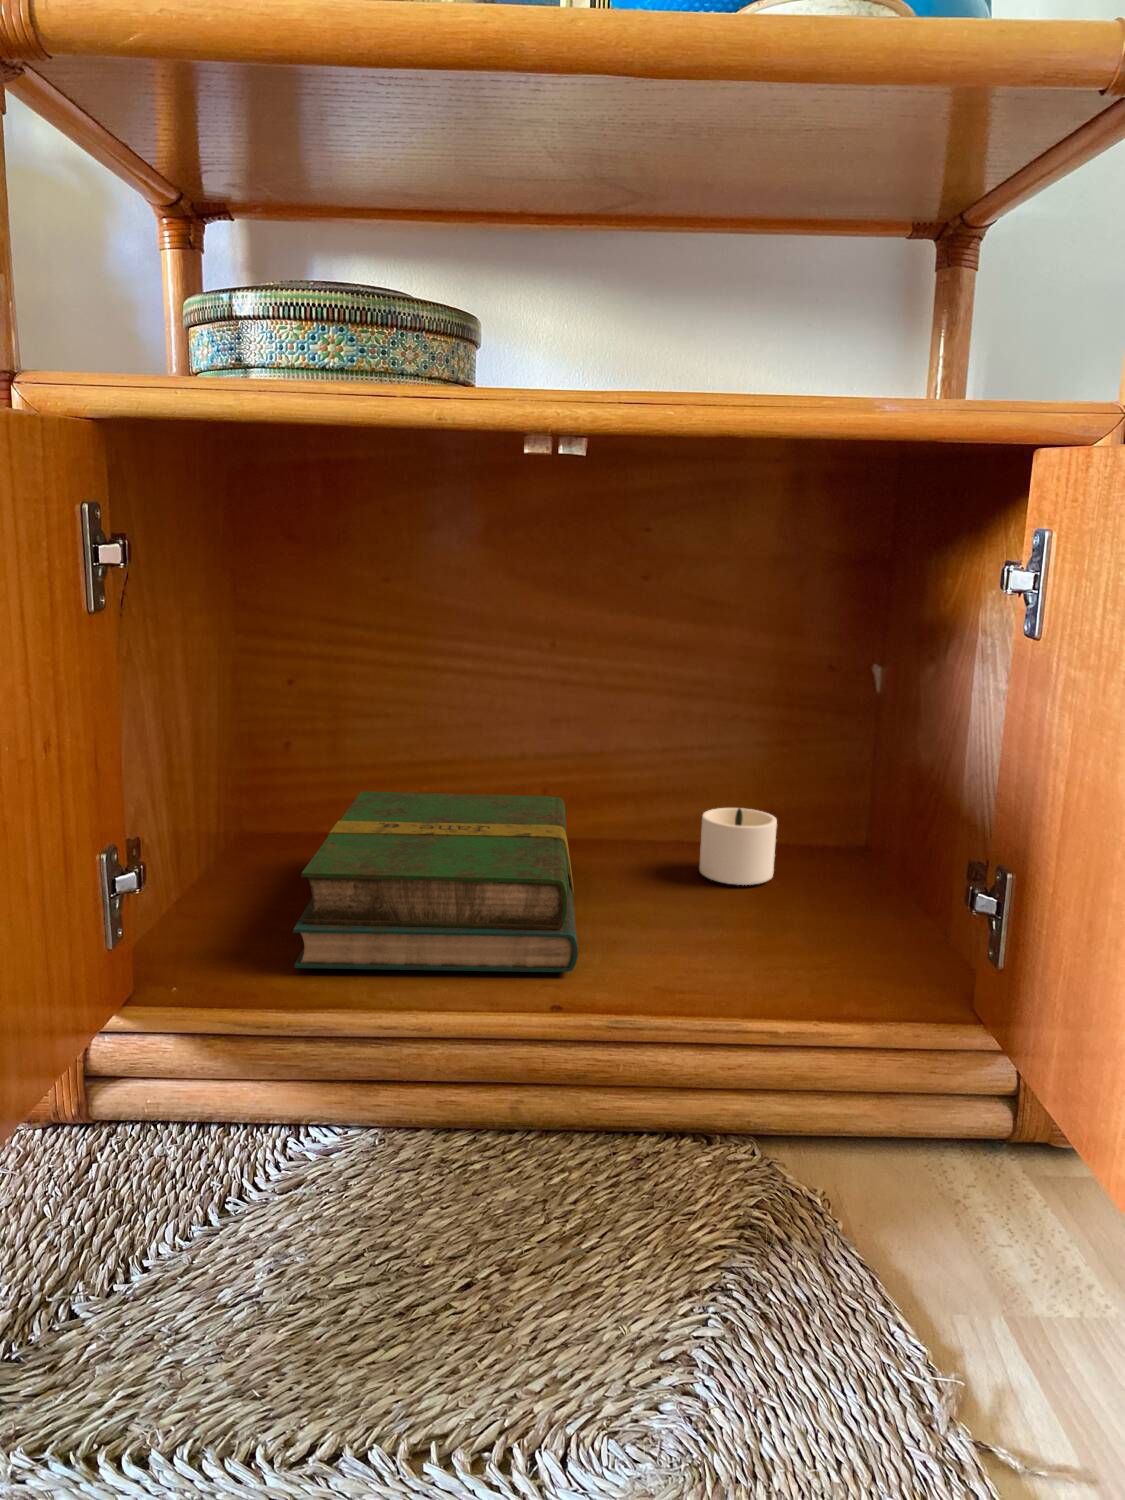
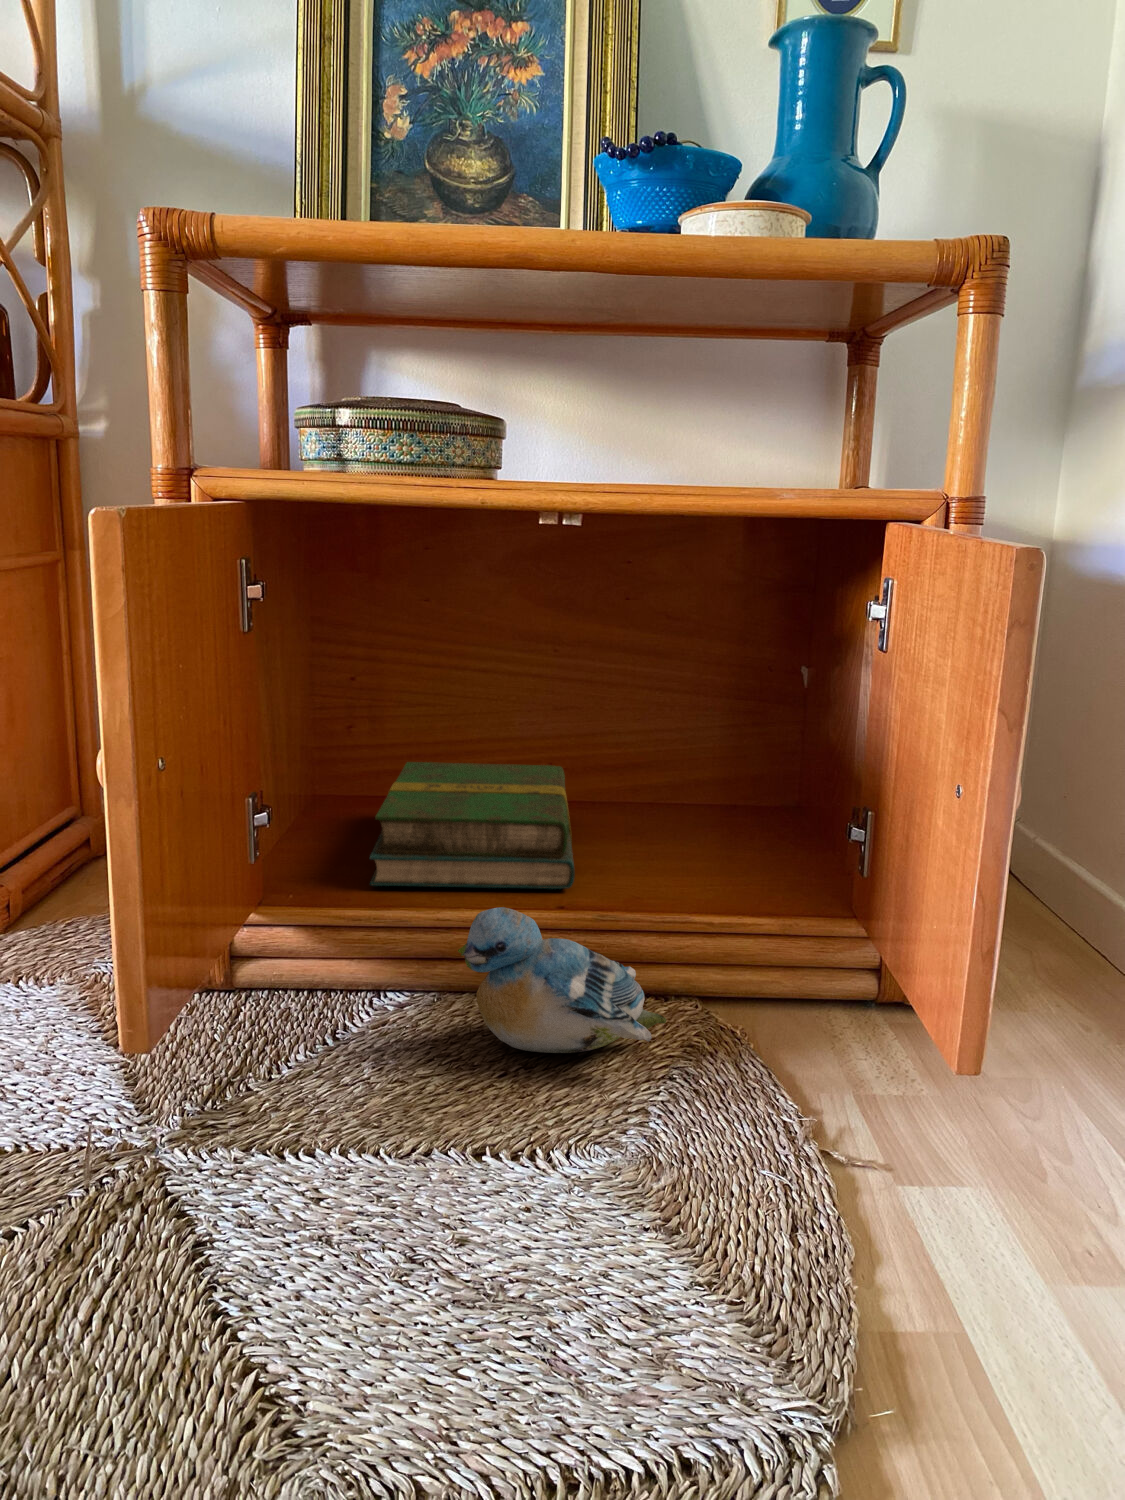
candle: present [700,808,777,885] -> none [668,775,751,834]
plush toy: none [400,1024,713,1242] -> present [458,907,666,1053]

